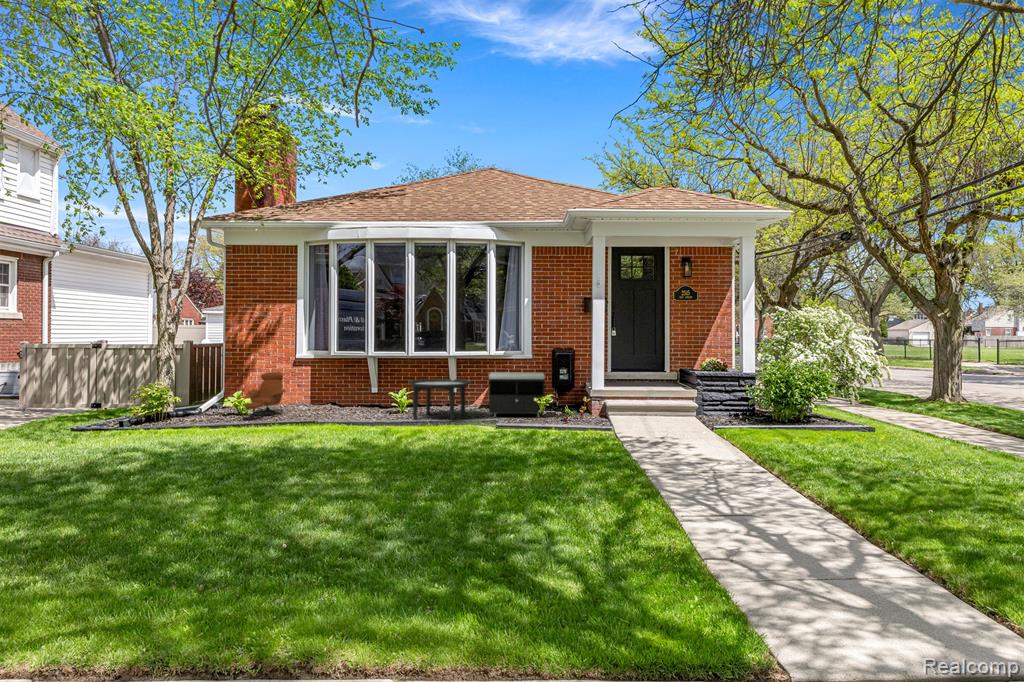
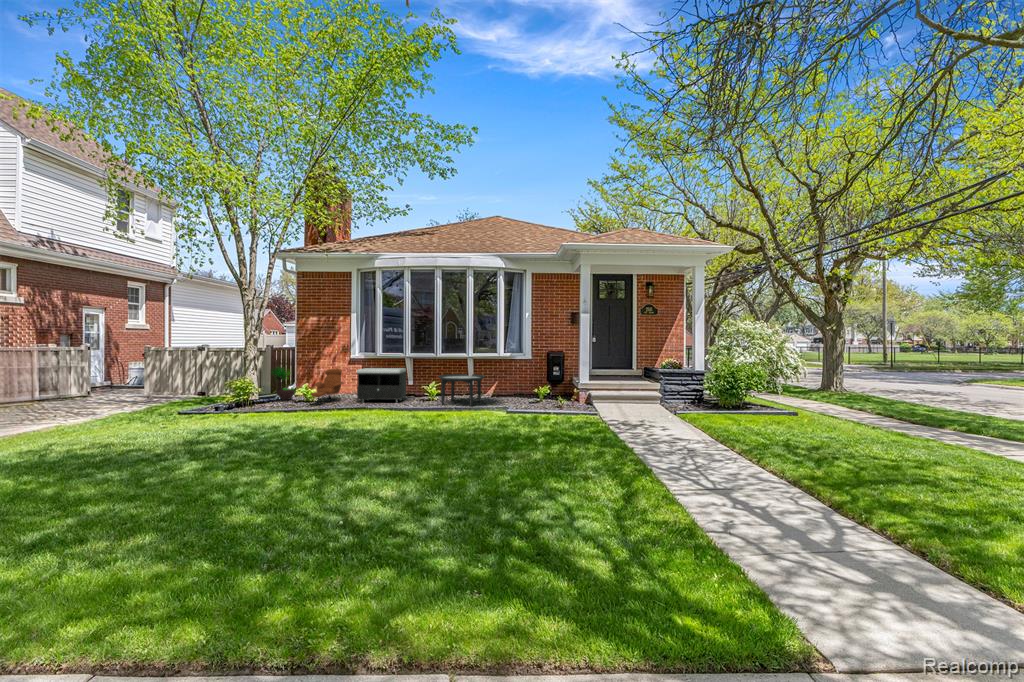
potted tree: none [190,365,223,413] -> present [271,367,294,400]
storage bench: present [489,372,545,417] -> present [357,368,406,402]

